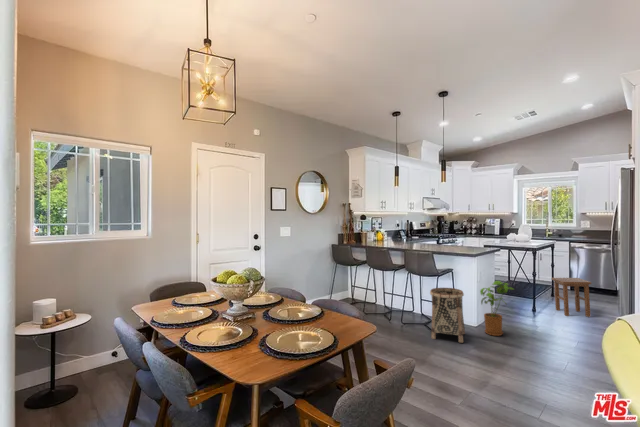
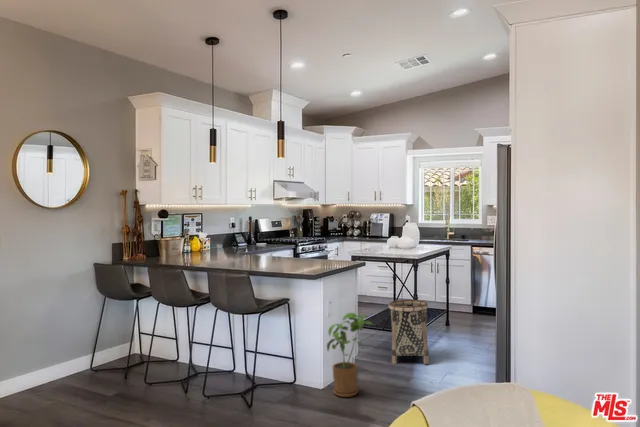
stool: present [552,278,591,317] -> none [438,298,482,354]
basket: present [430,288,465,343] -> present [389,300,429,364]

